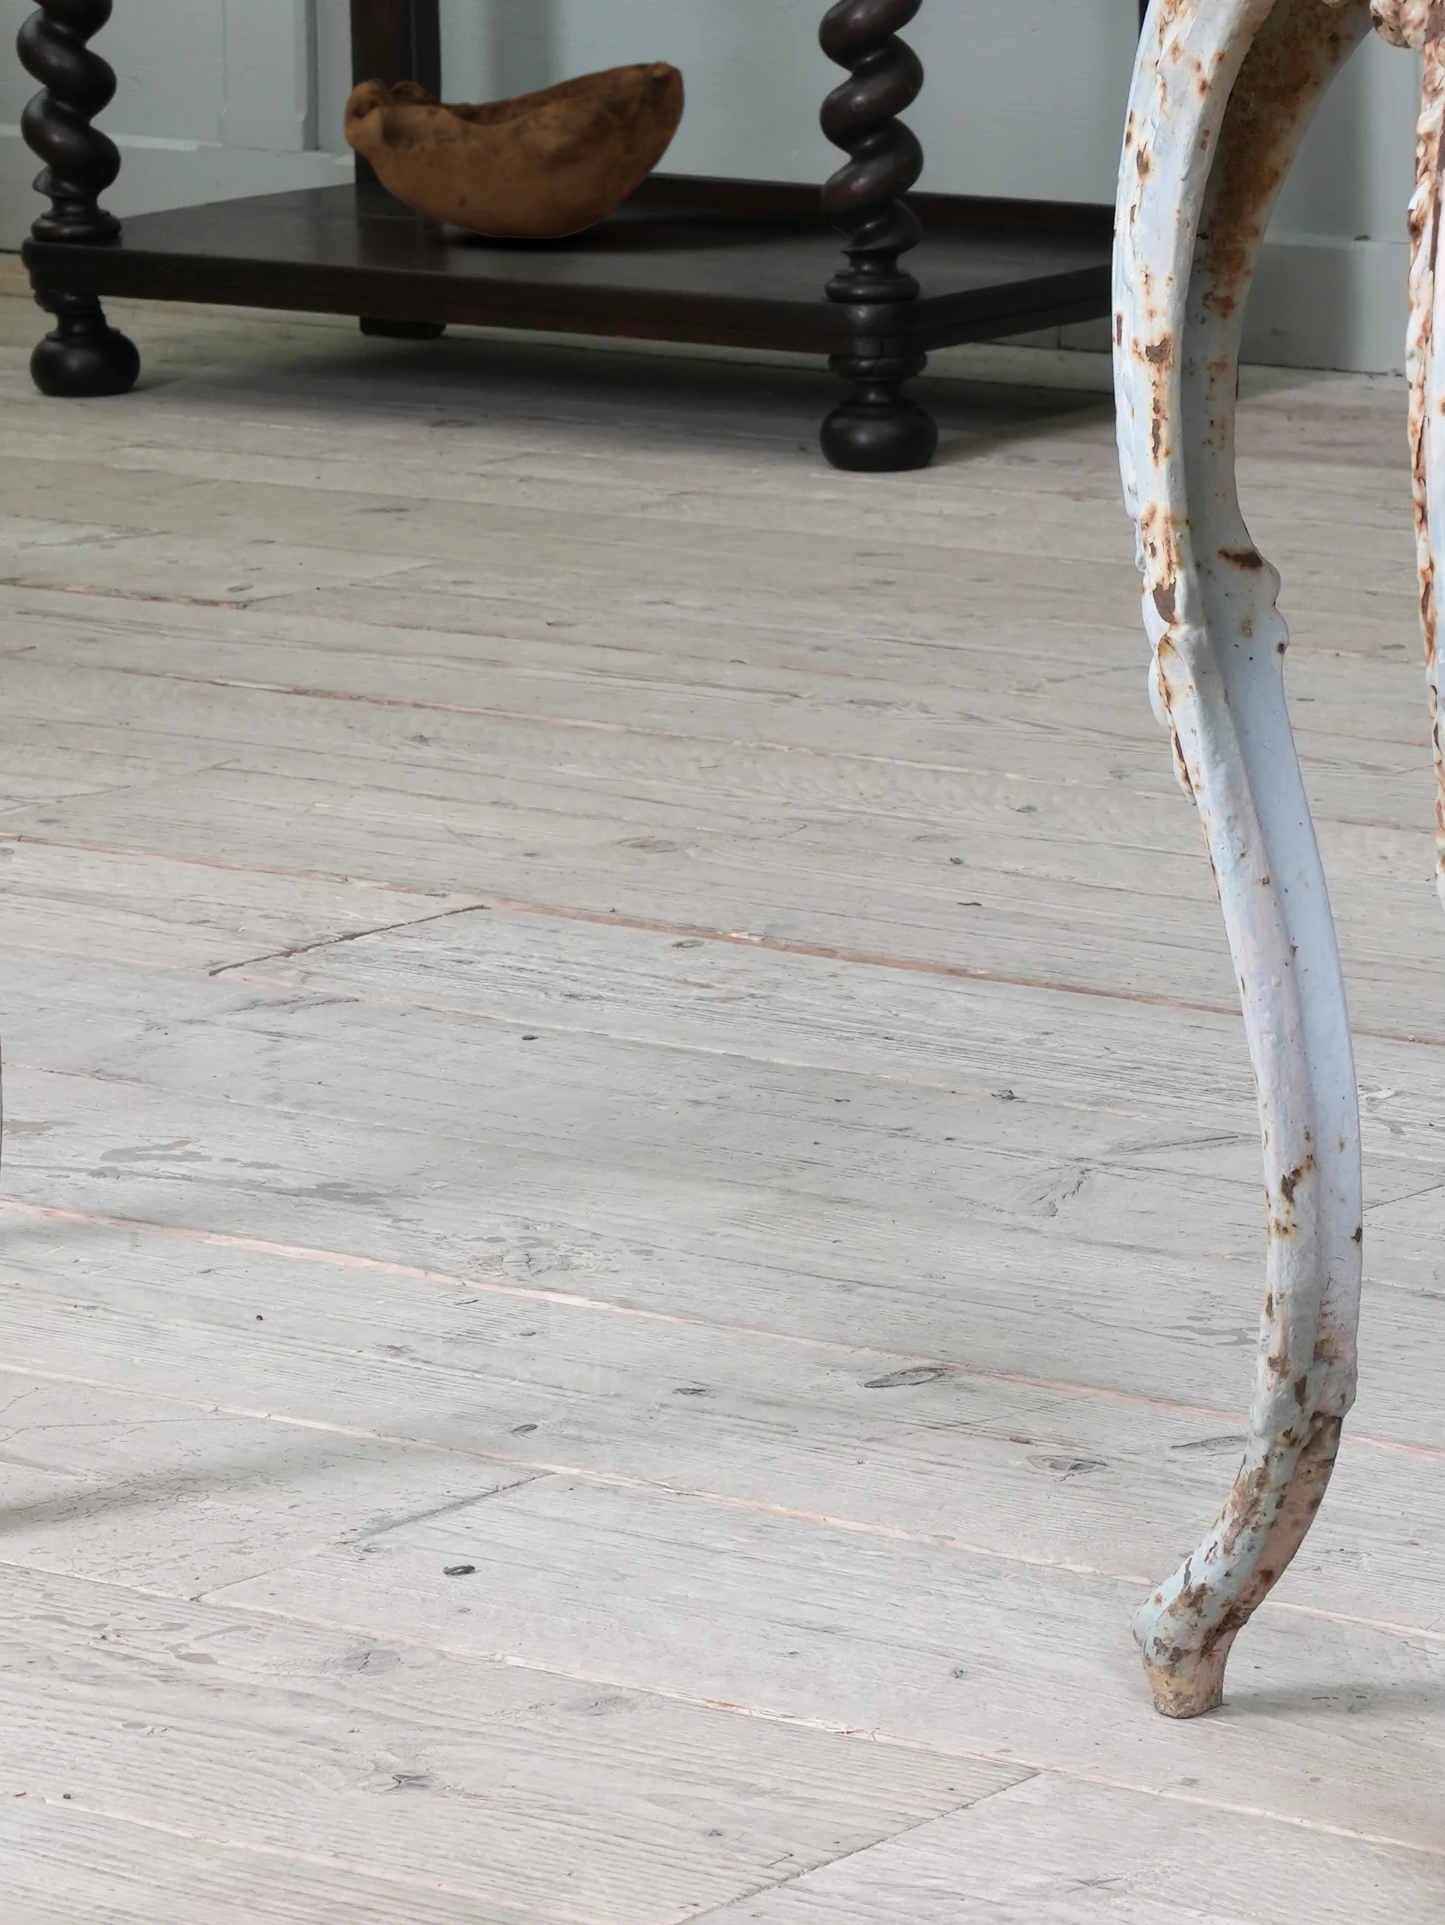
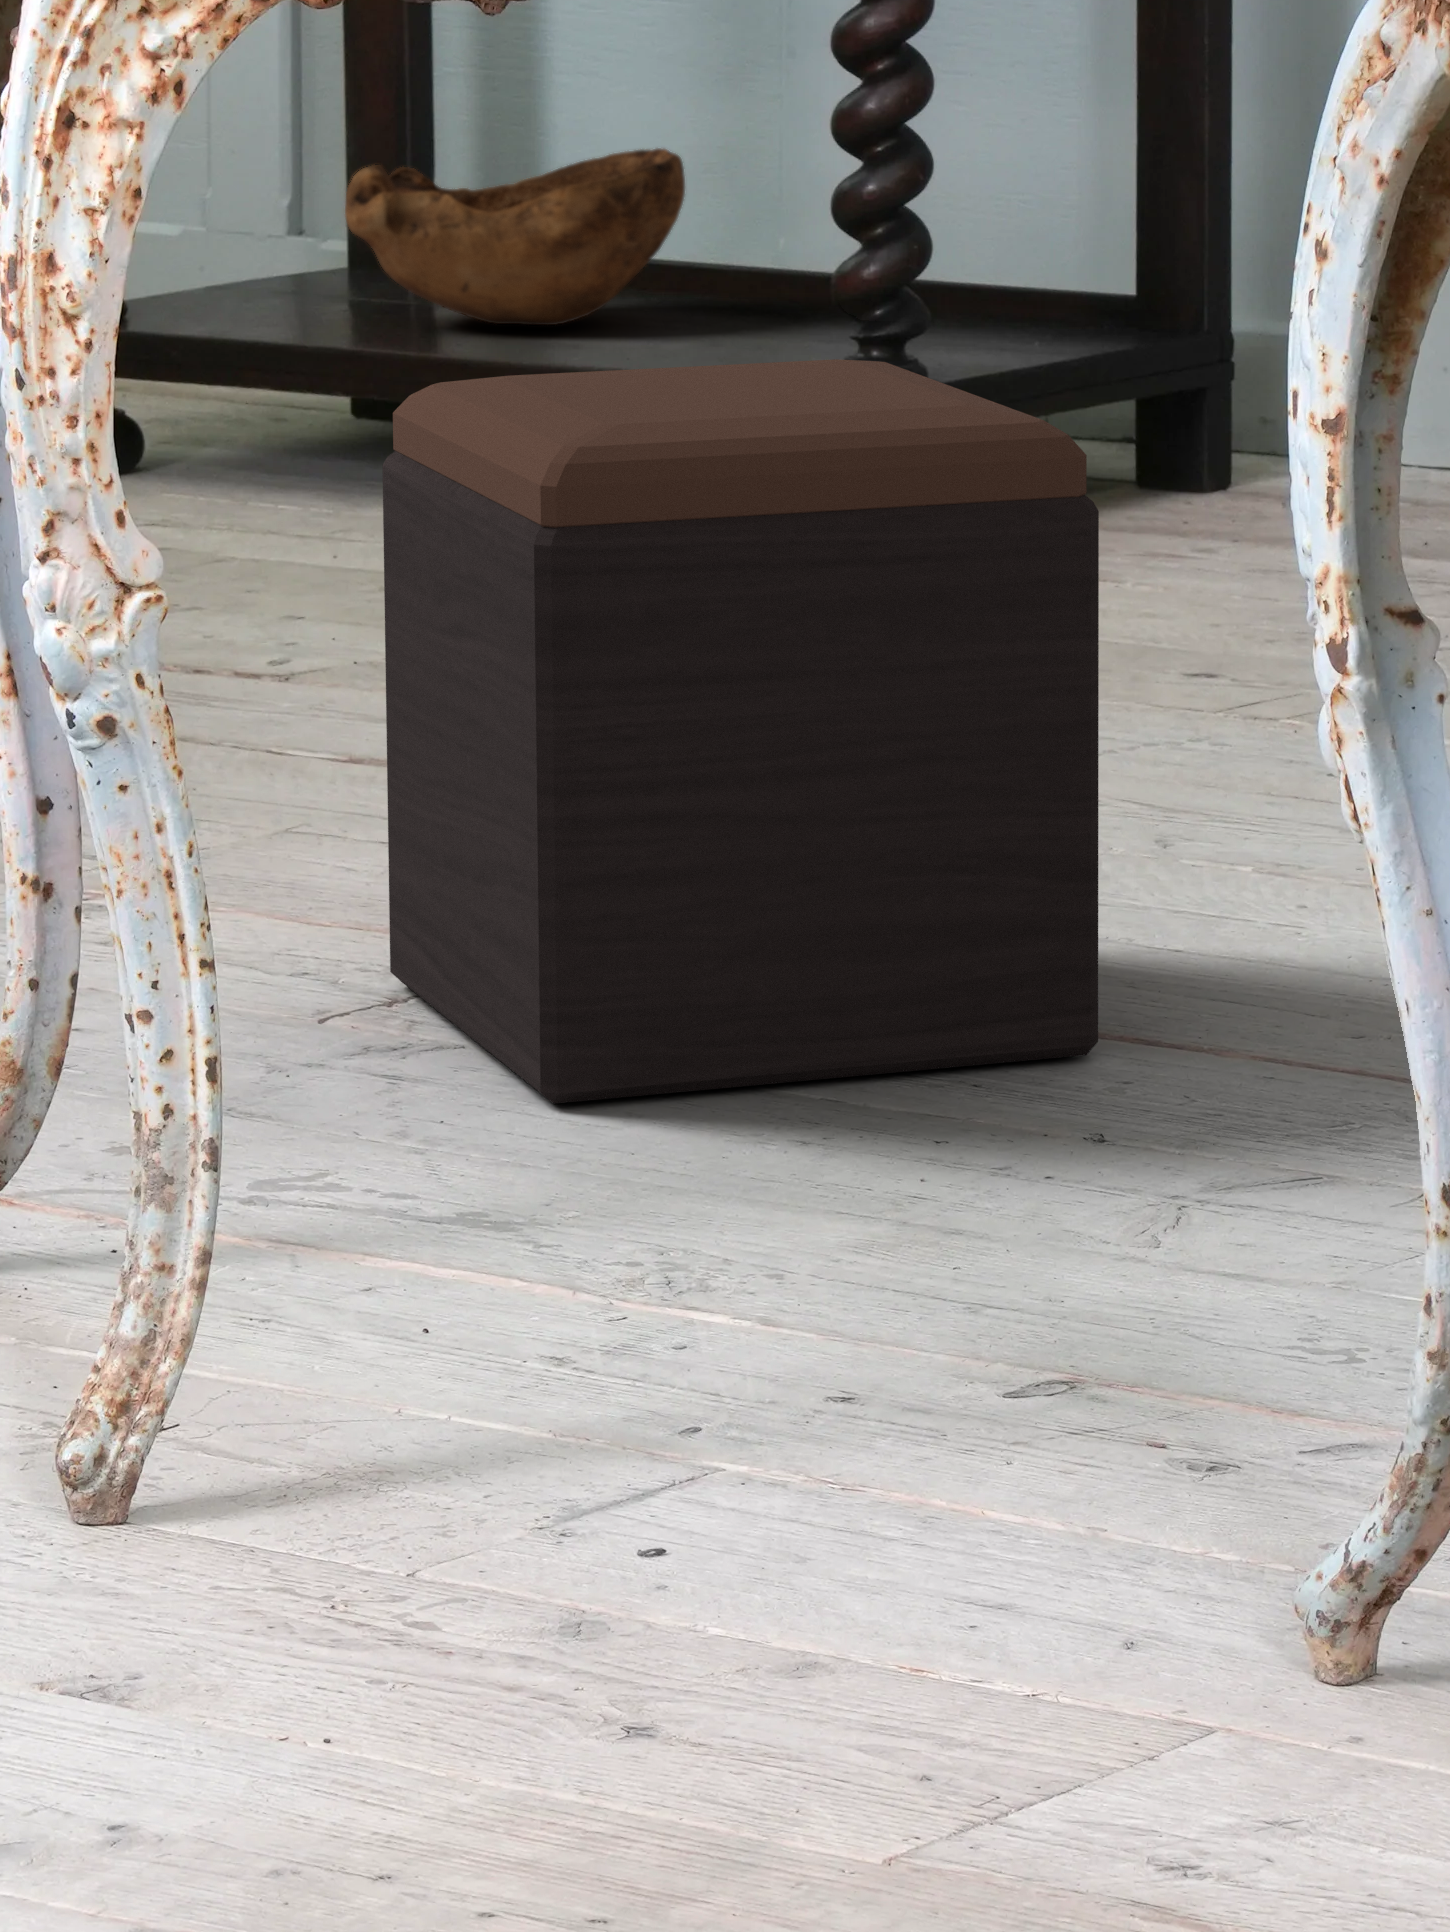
footstool: none [280,279,1015,1054] -> present [382,359,1099,1104]

